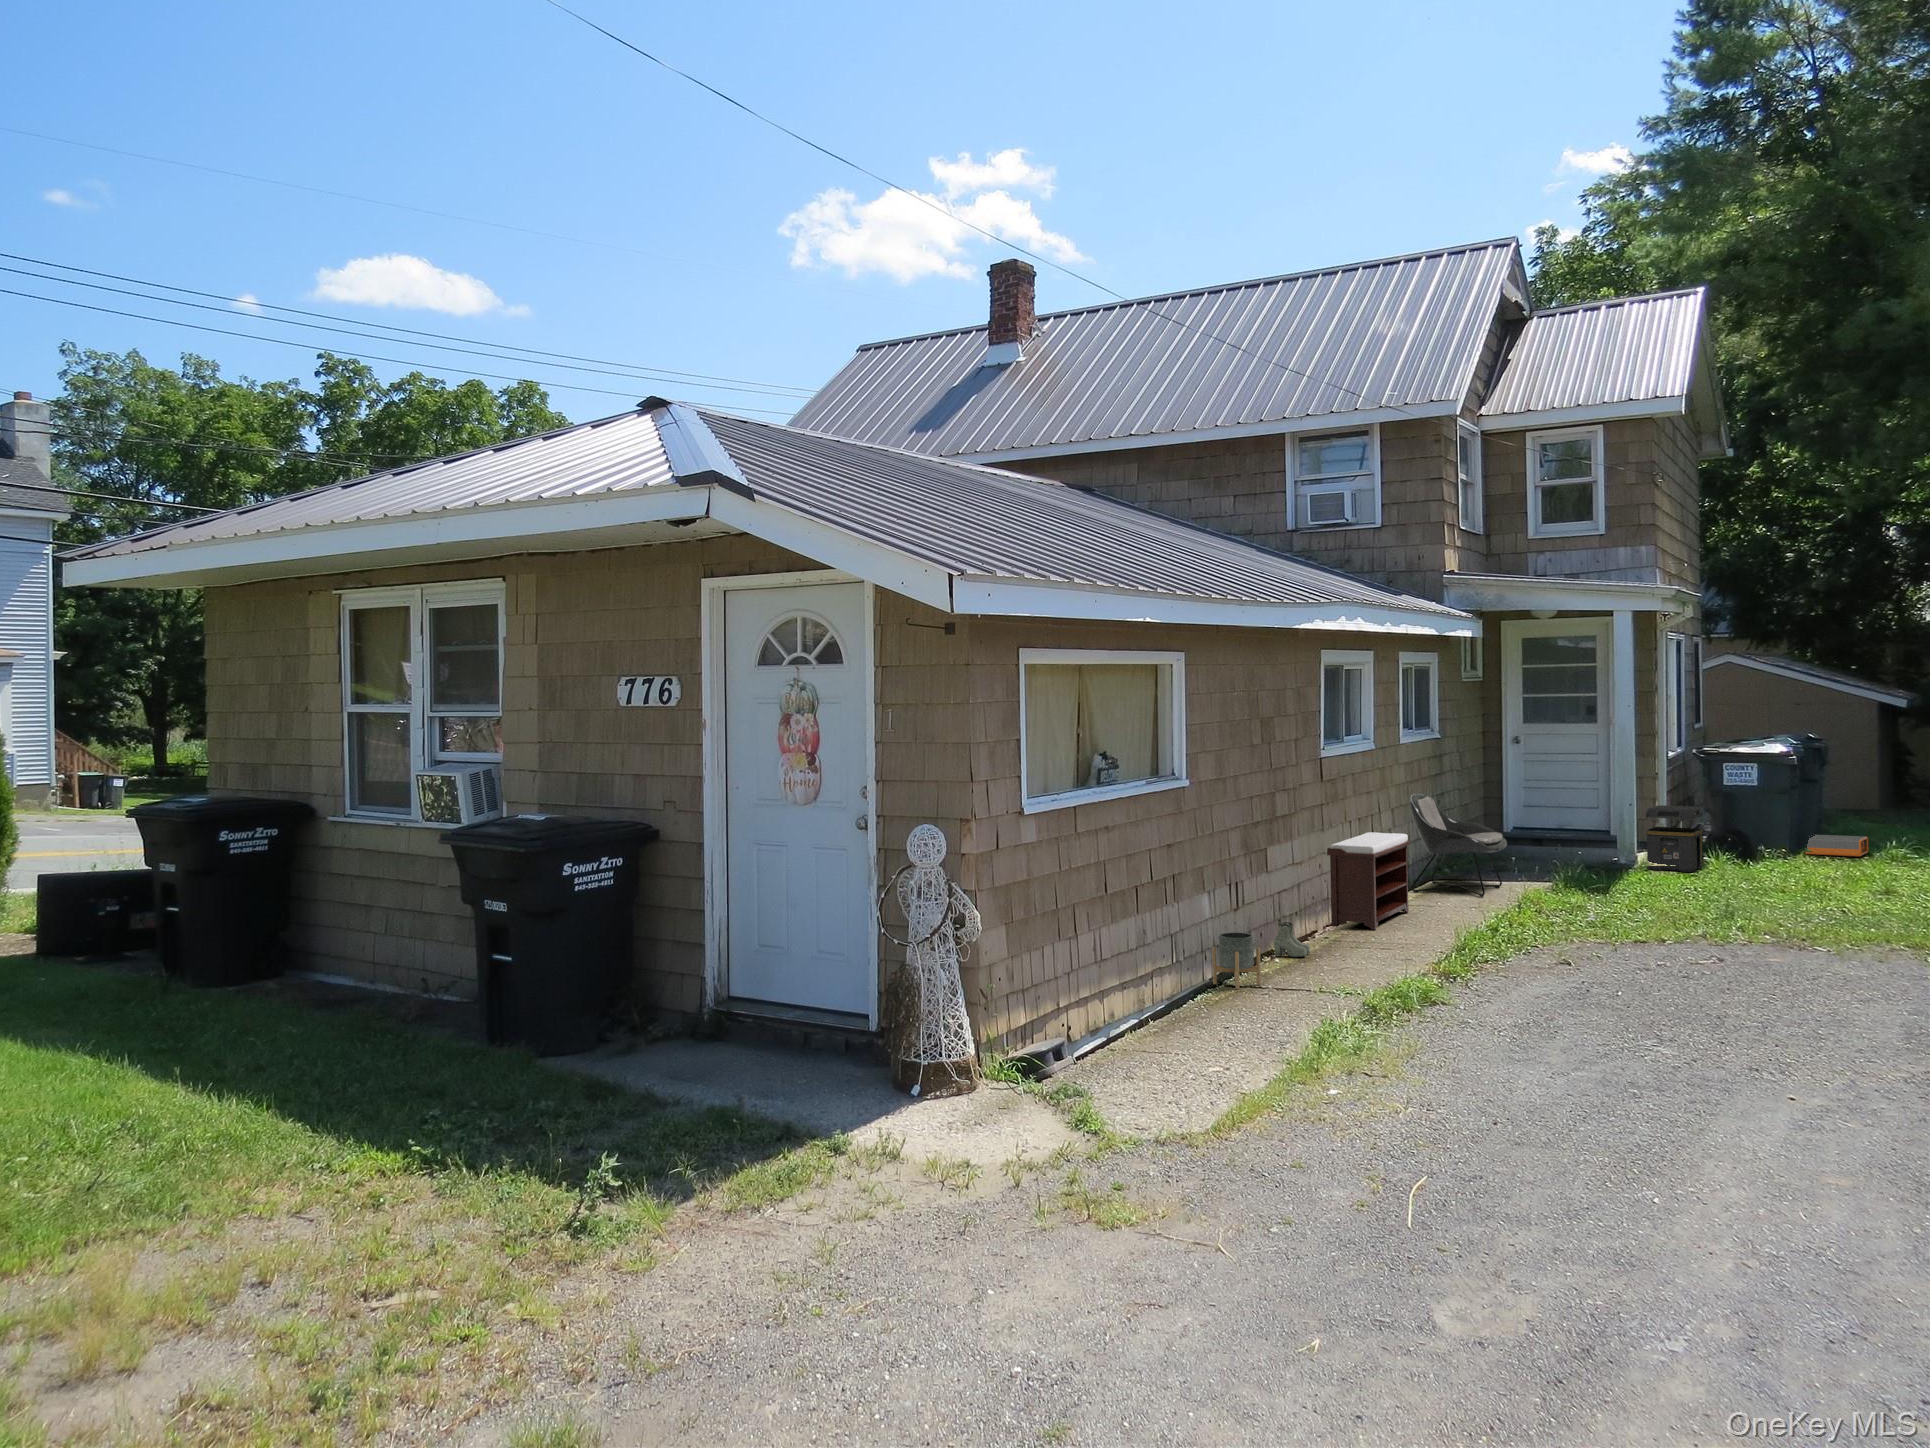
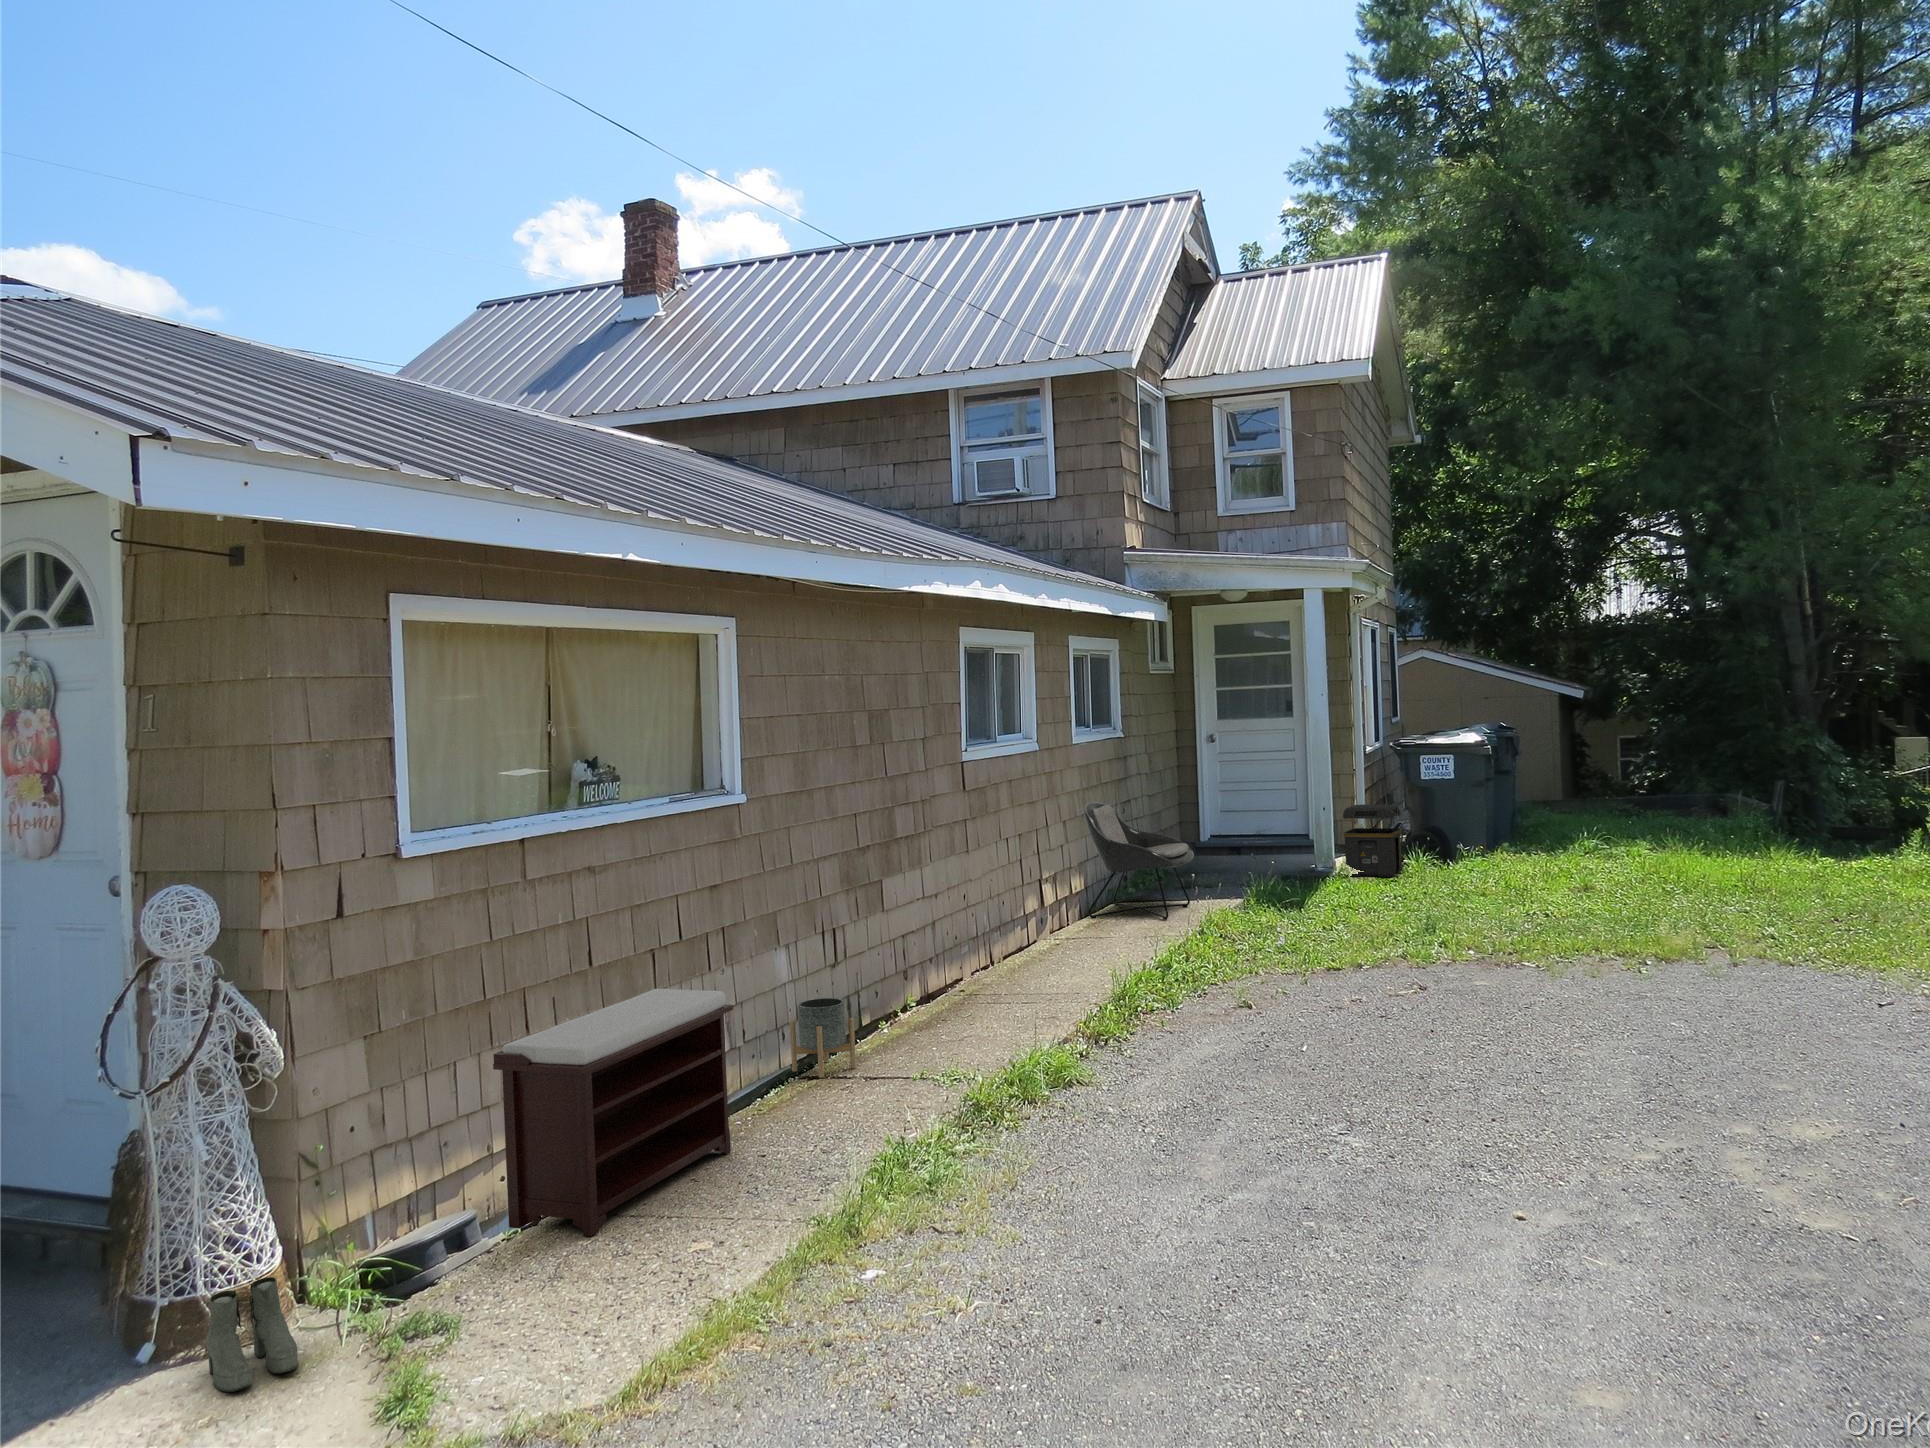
bench: present [1327,832,1411,930] -> present [493,989,733,1236]
storage box: present [1805,835,1868,857] -> none [1501,829,1562,851]
boots: present [1274,922,1310,957] -> present [206,1277,299,1392]

